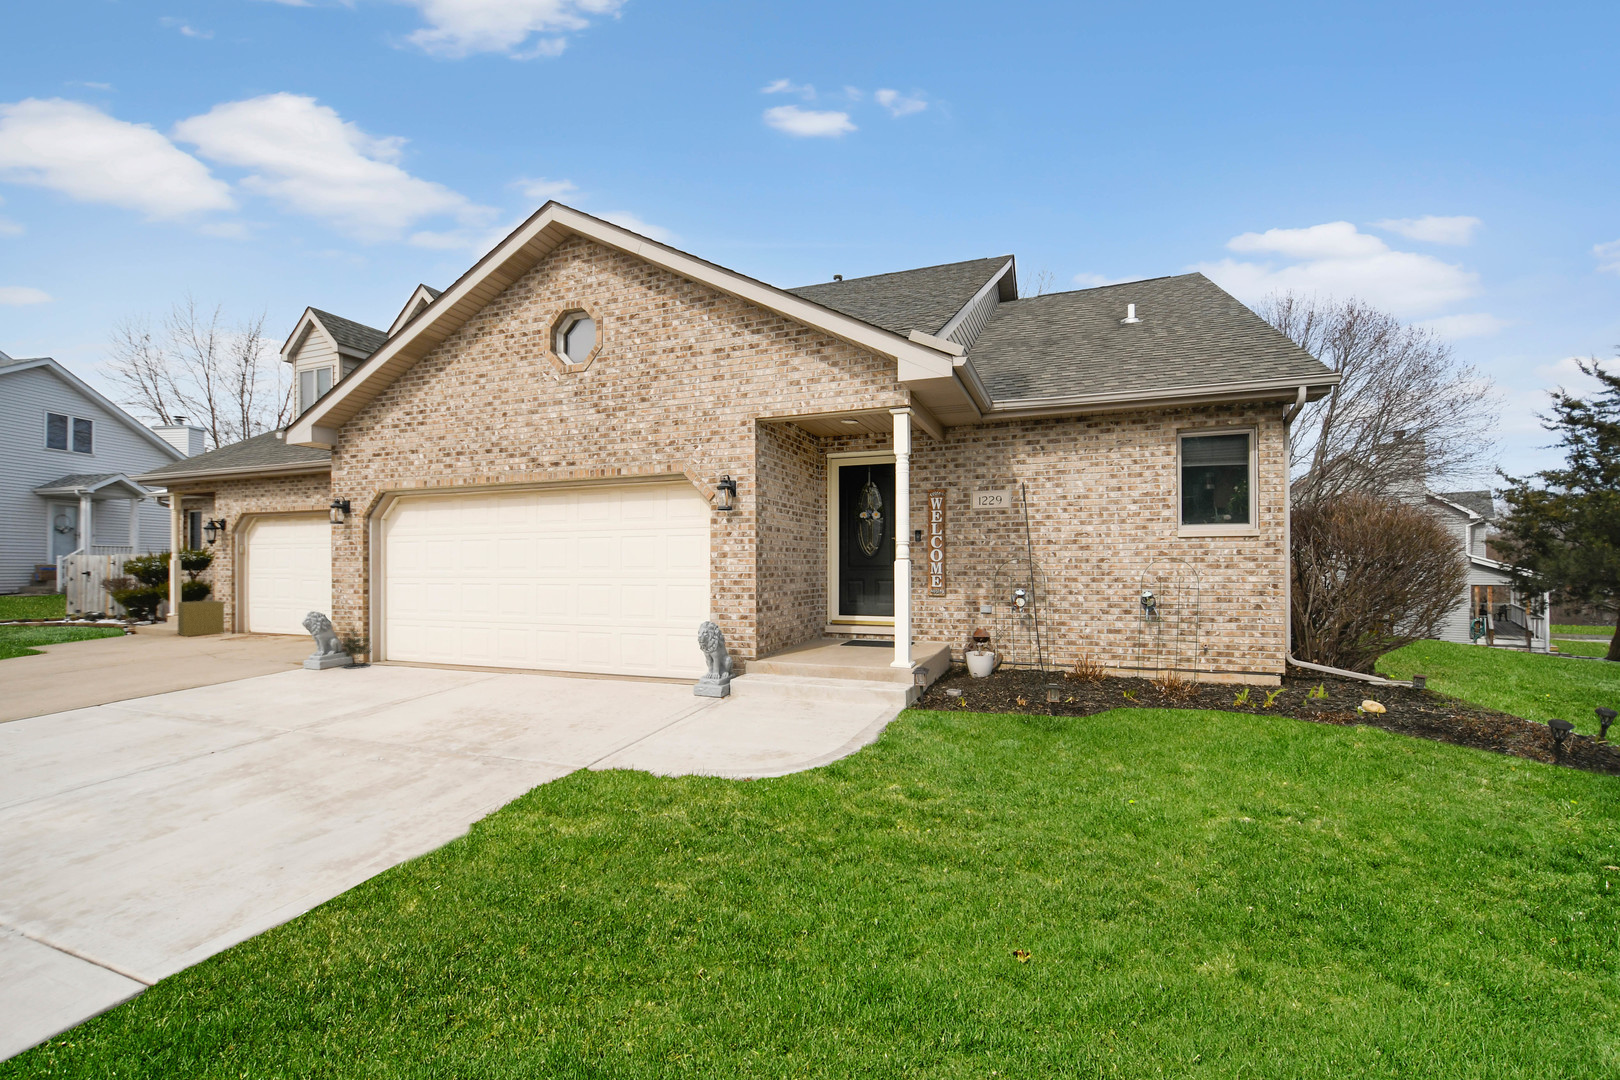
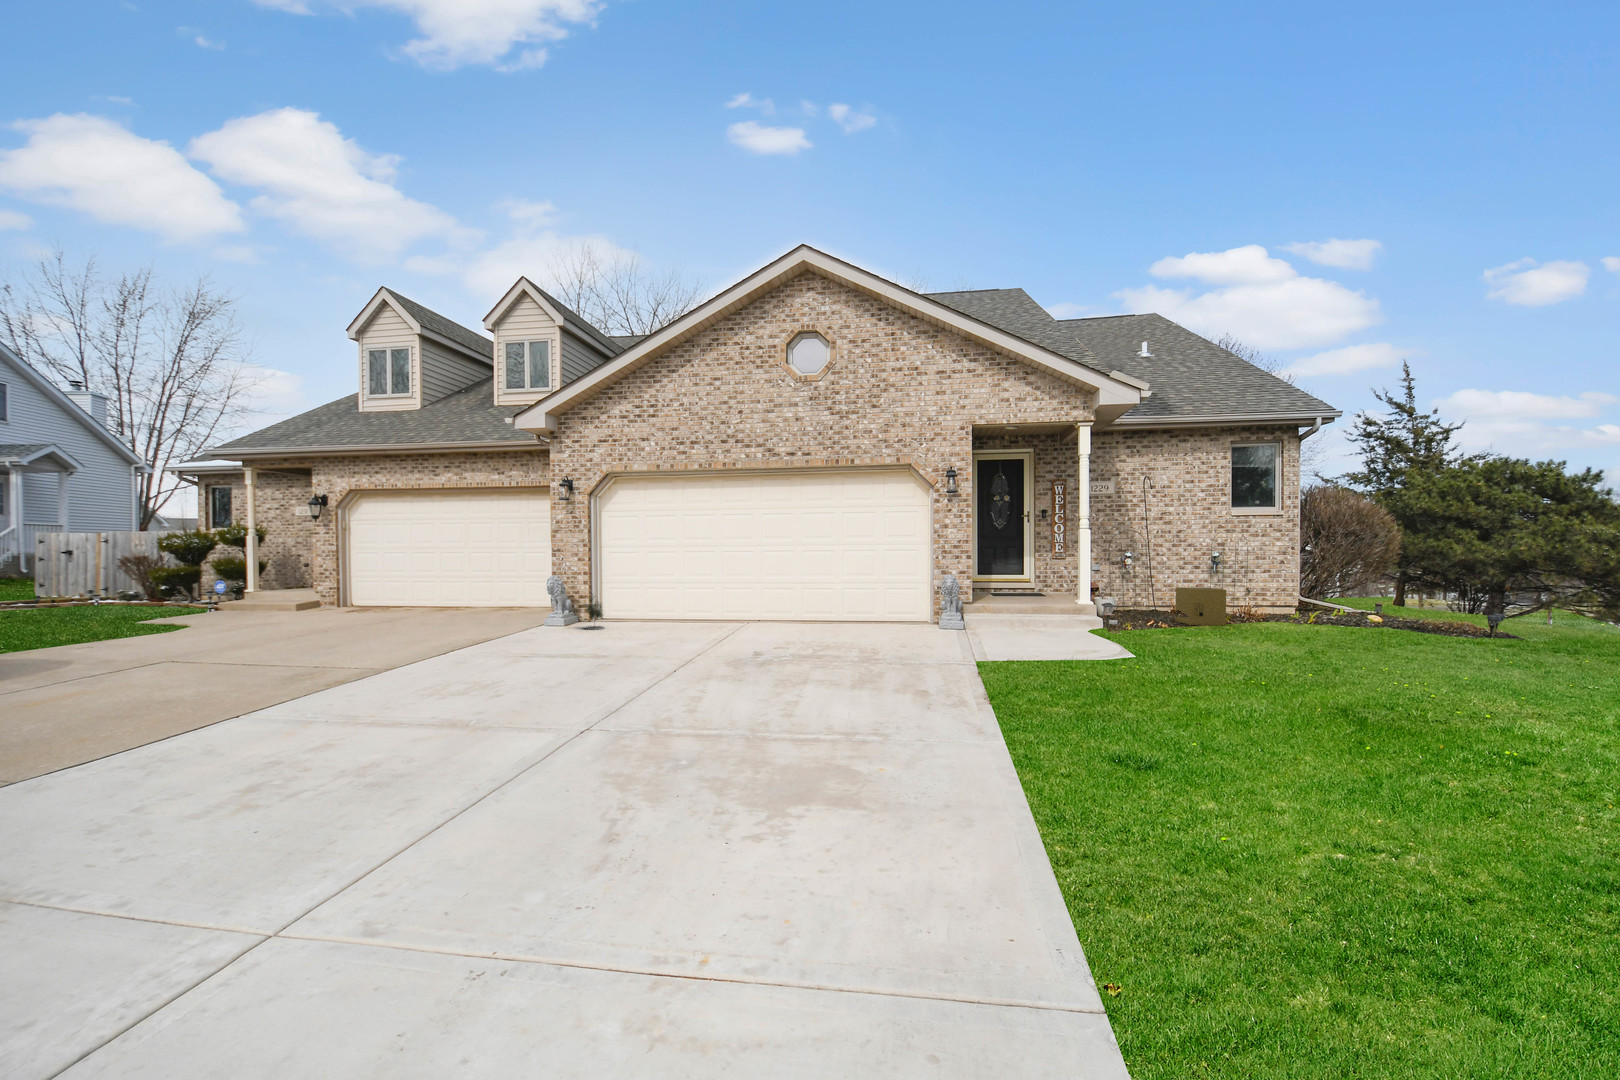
cardboard box: present [178,601,224,636] -> present [1175,587,1226,625]

